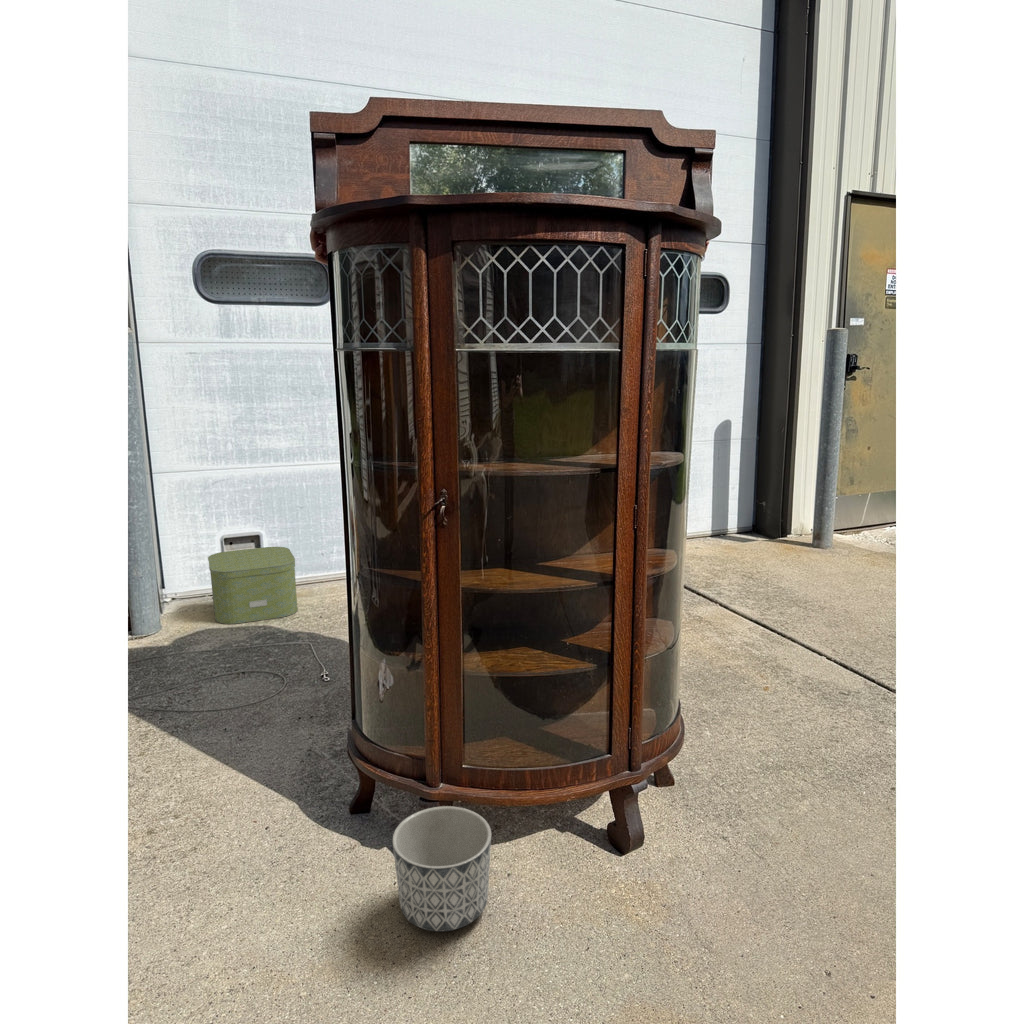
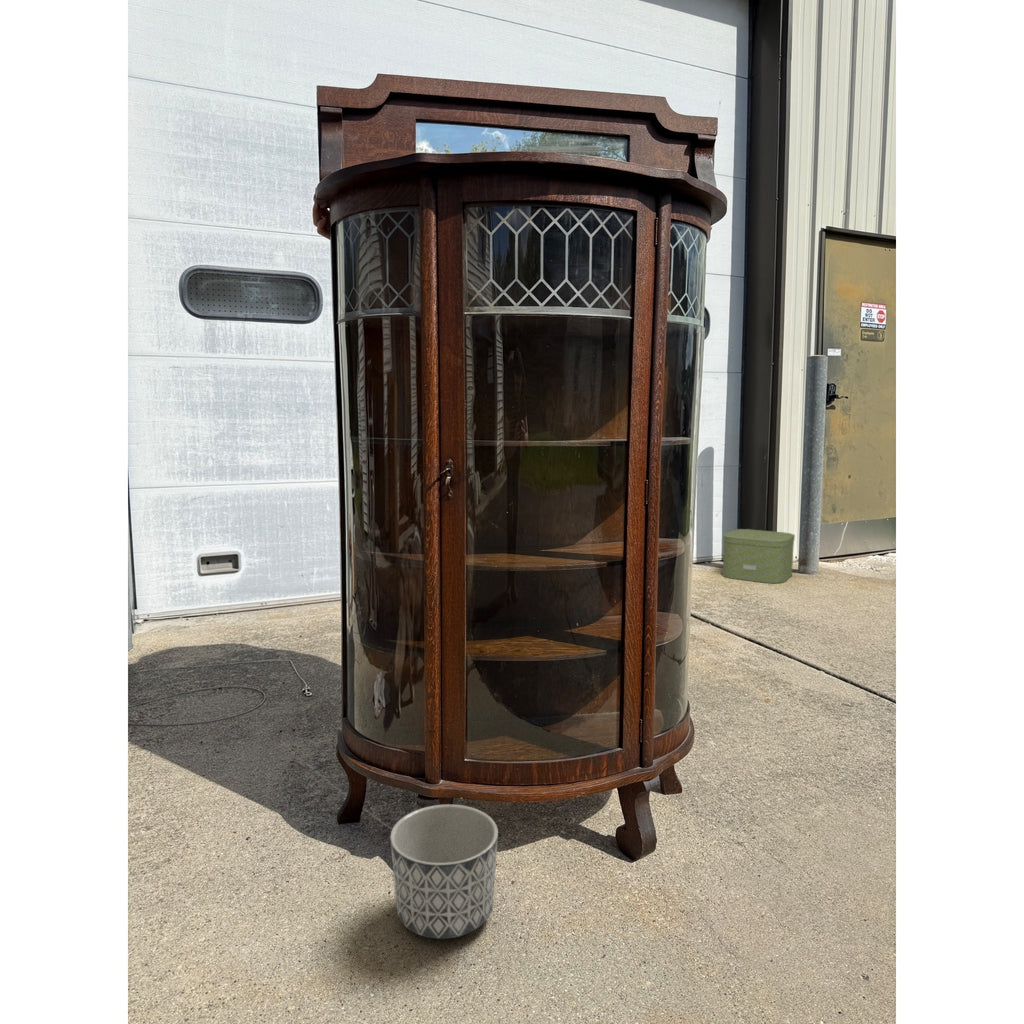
storage box: present [208,547,298,624] -> present [723,529,795,583]

